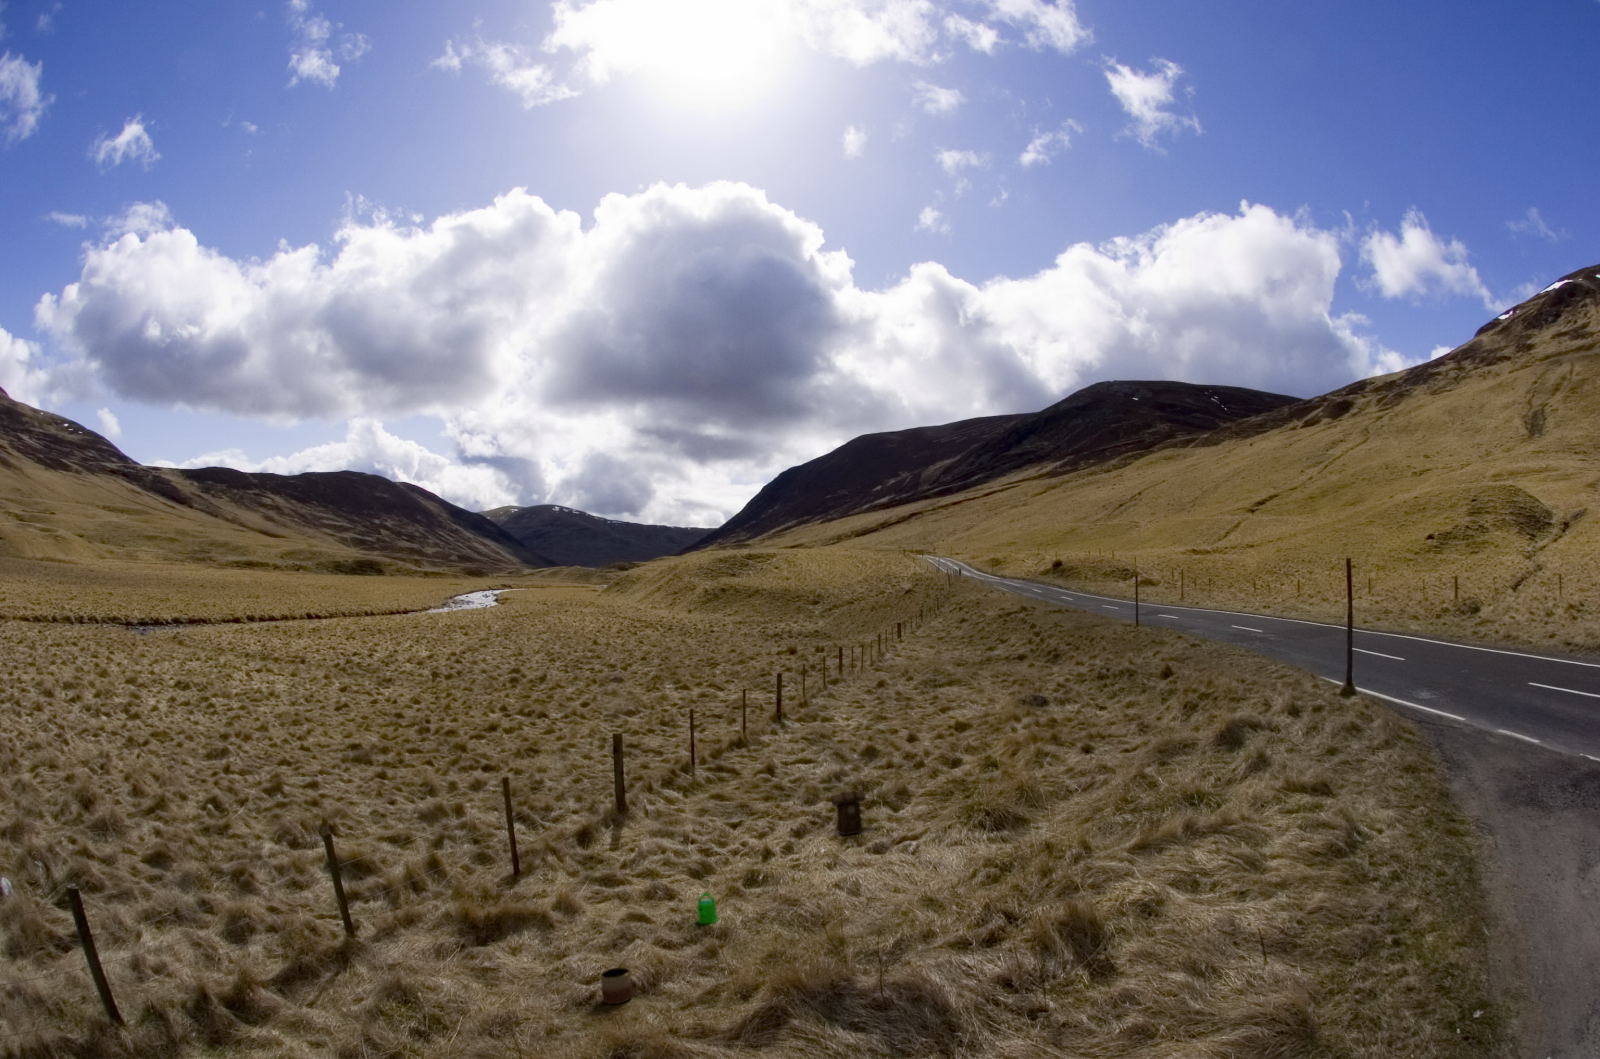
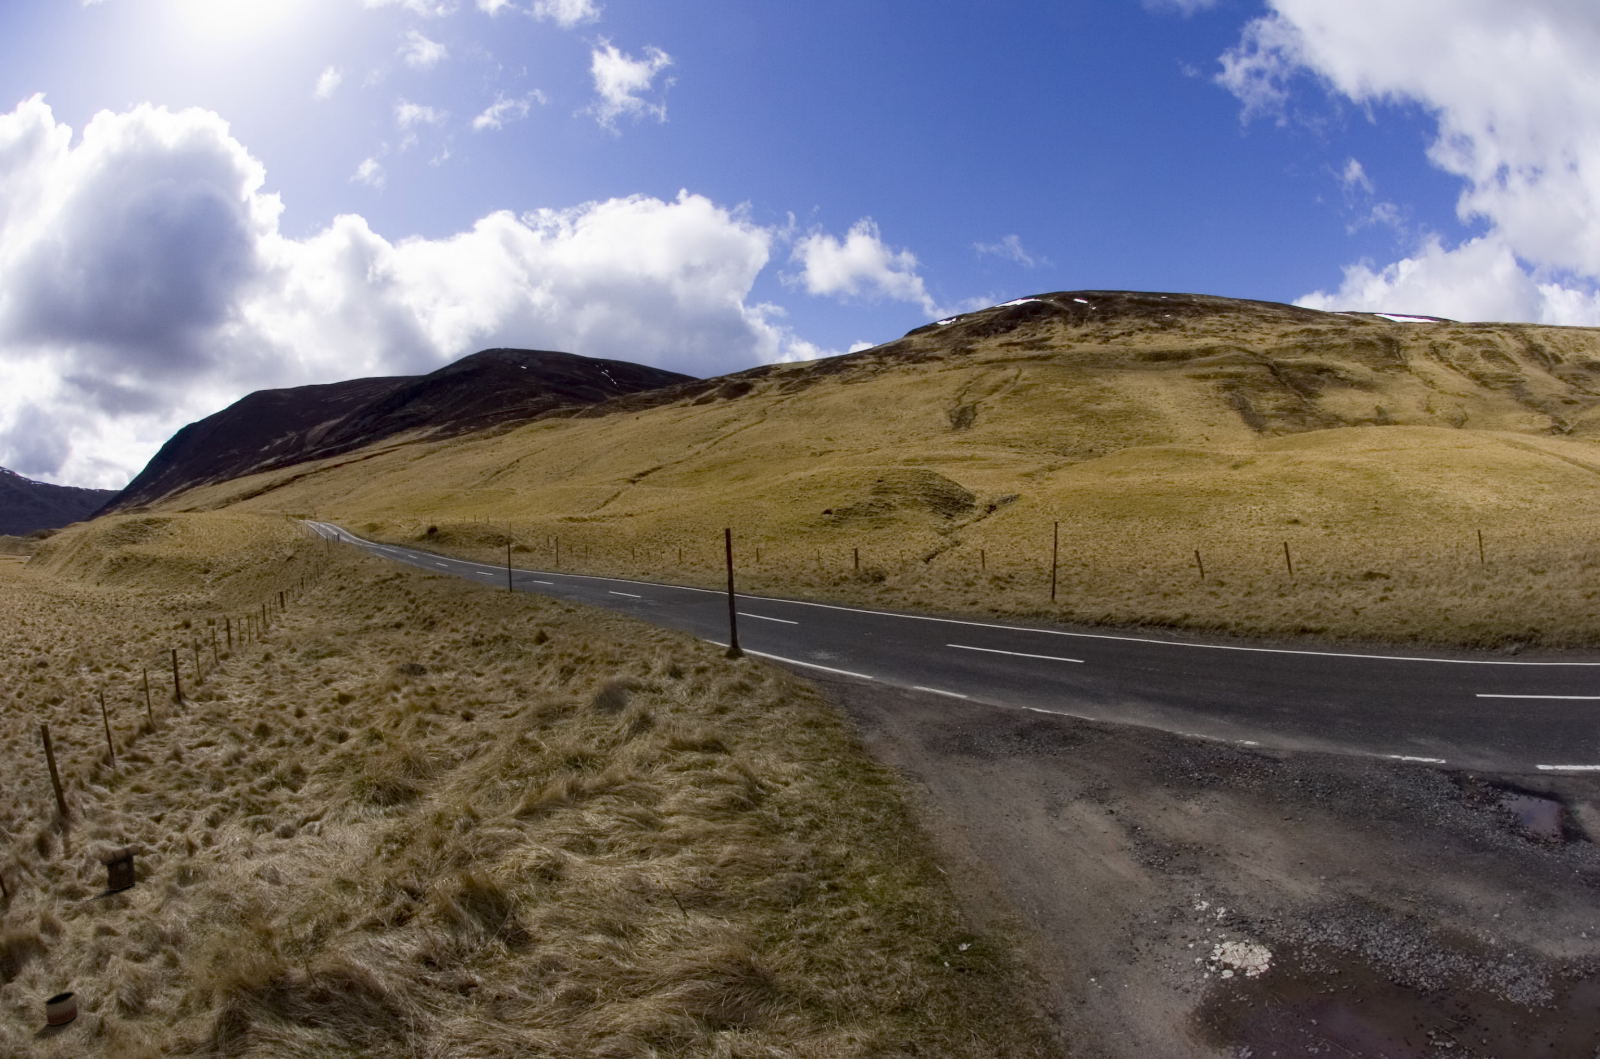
backpack: present [831,791,866,835] -> present [99,846,140,891]
watering can: present [697,893,718,924] -> none [128,903,149,930]

